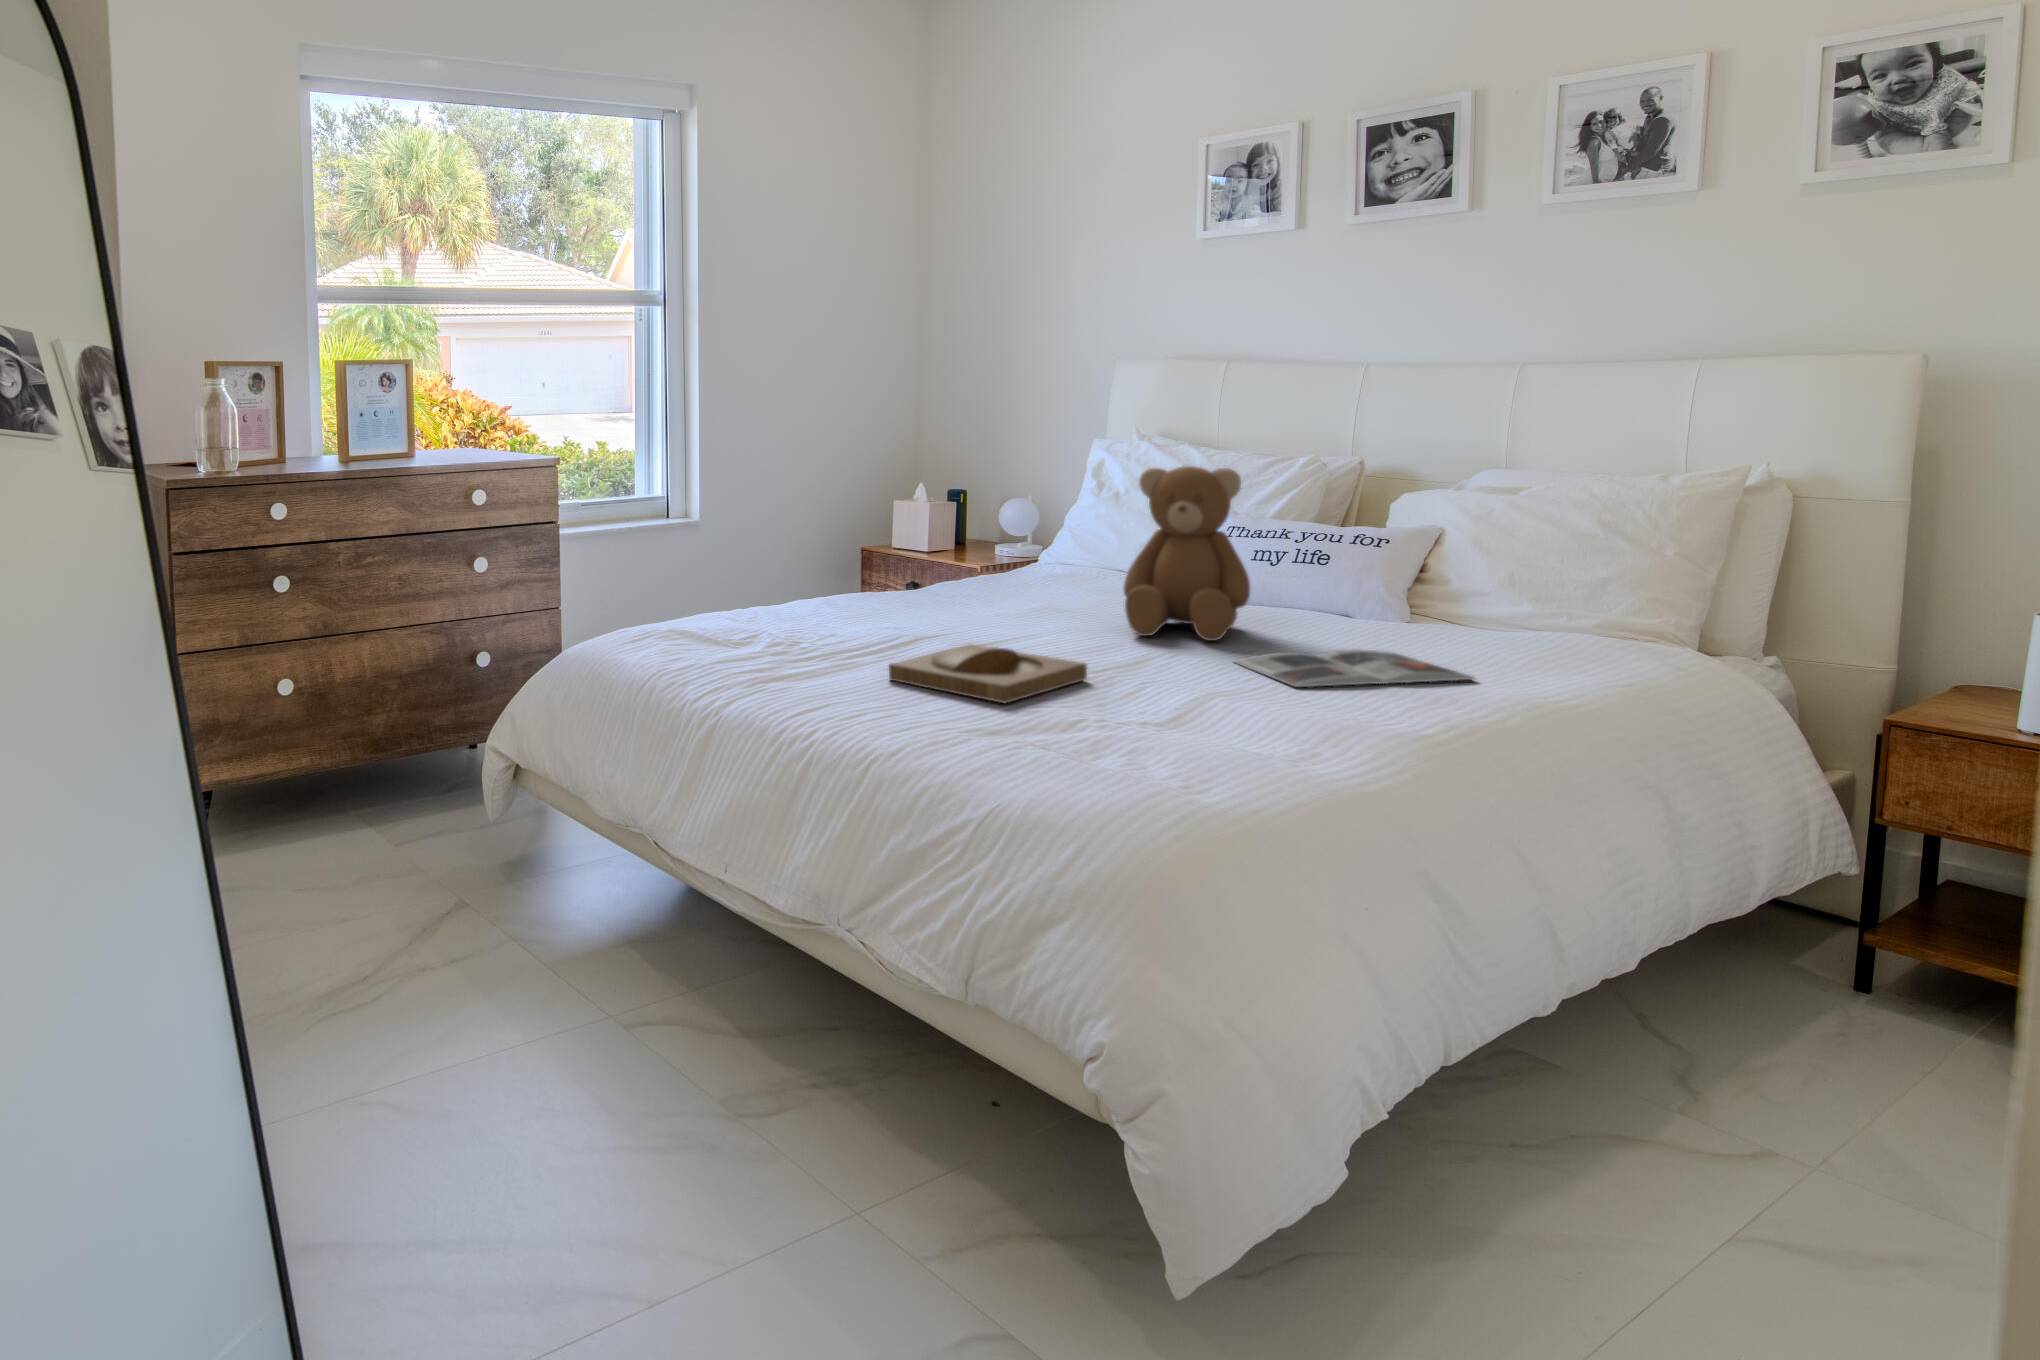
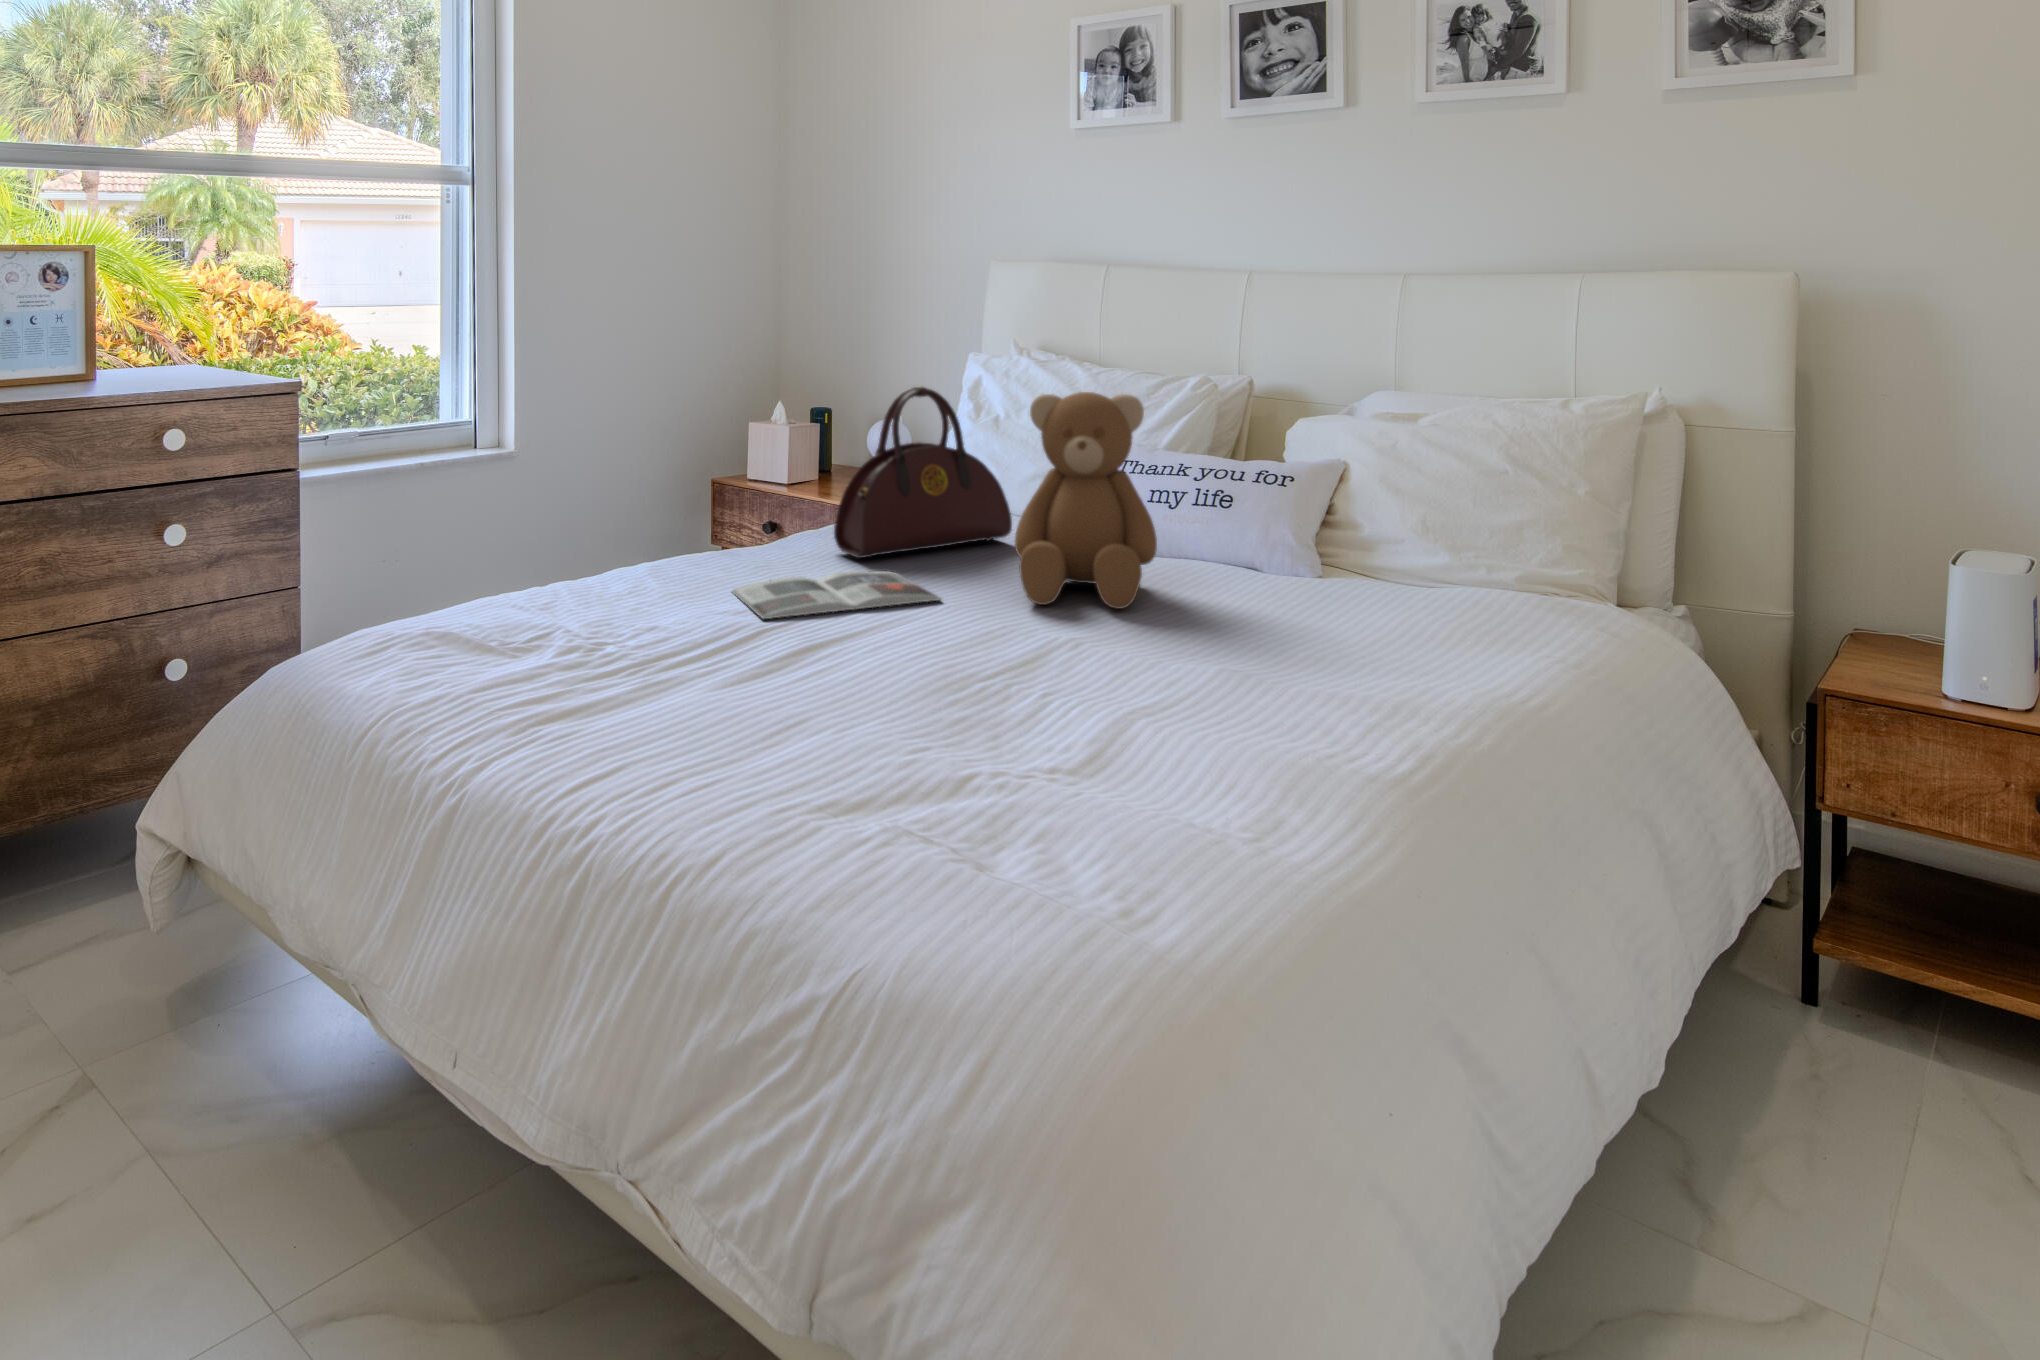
handbag: none [970,463,1128,601] -> present [834,386,1012,558]
tray: present [889,644,1087,703] -> none [732,635,987,738]
magazine: present [1235,649,1475,687] -> present [732,571,941,619]

